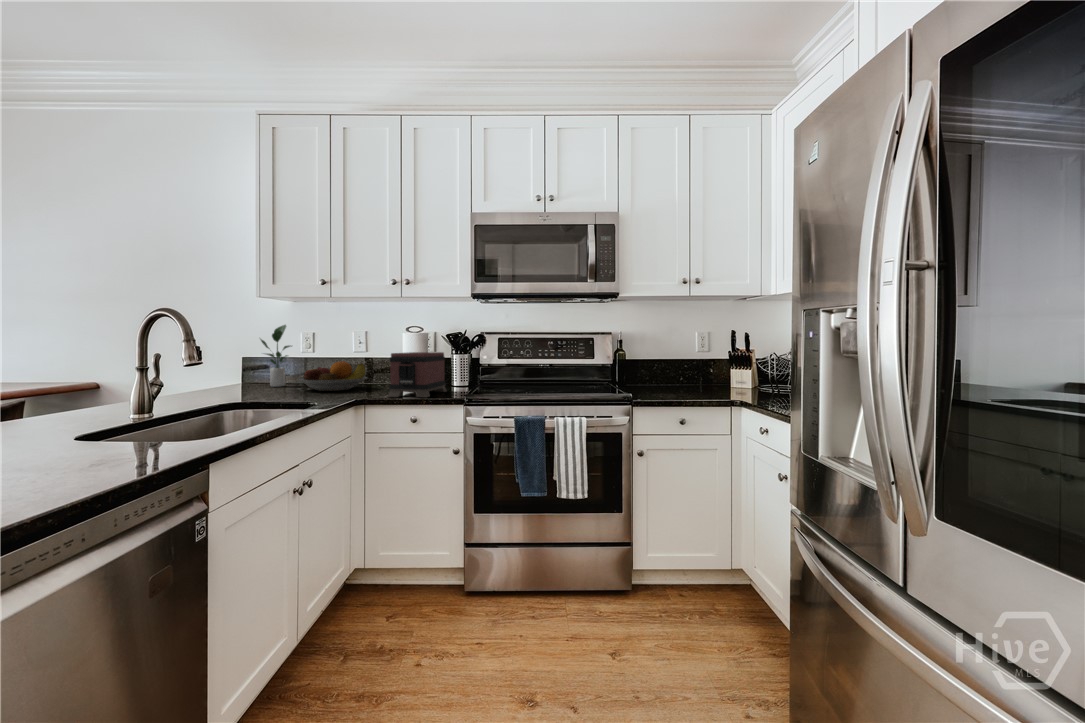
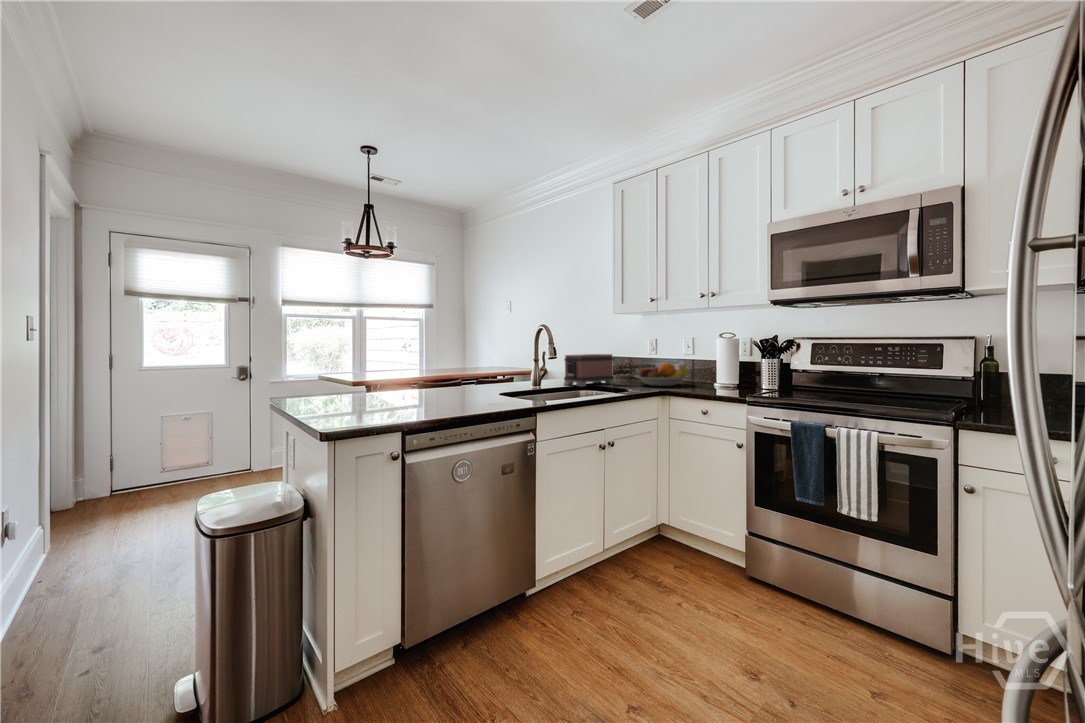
potted plant: present [261,325,292,387] -> none [617,333,643,381]
toaster: present [388,352,447,397] -> present [564,354,615,387]

